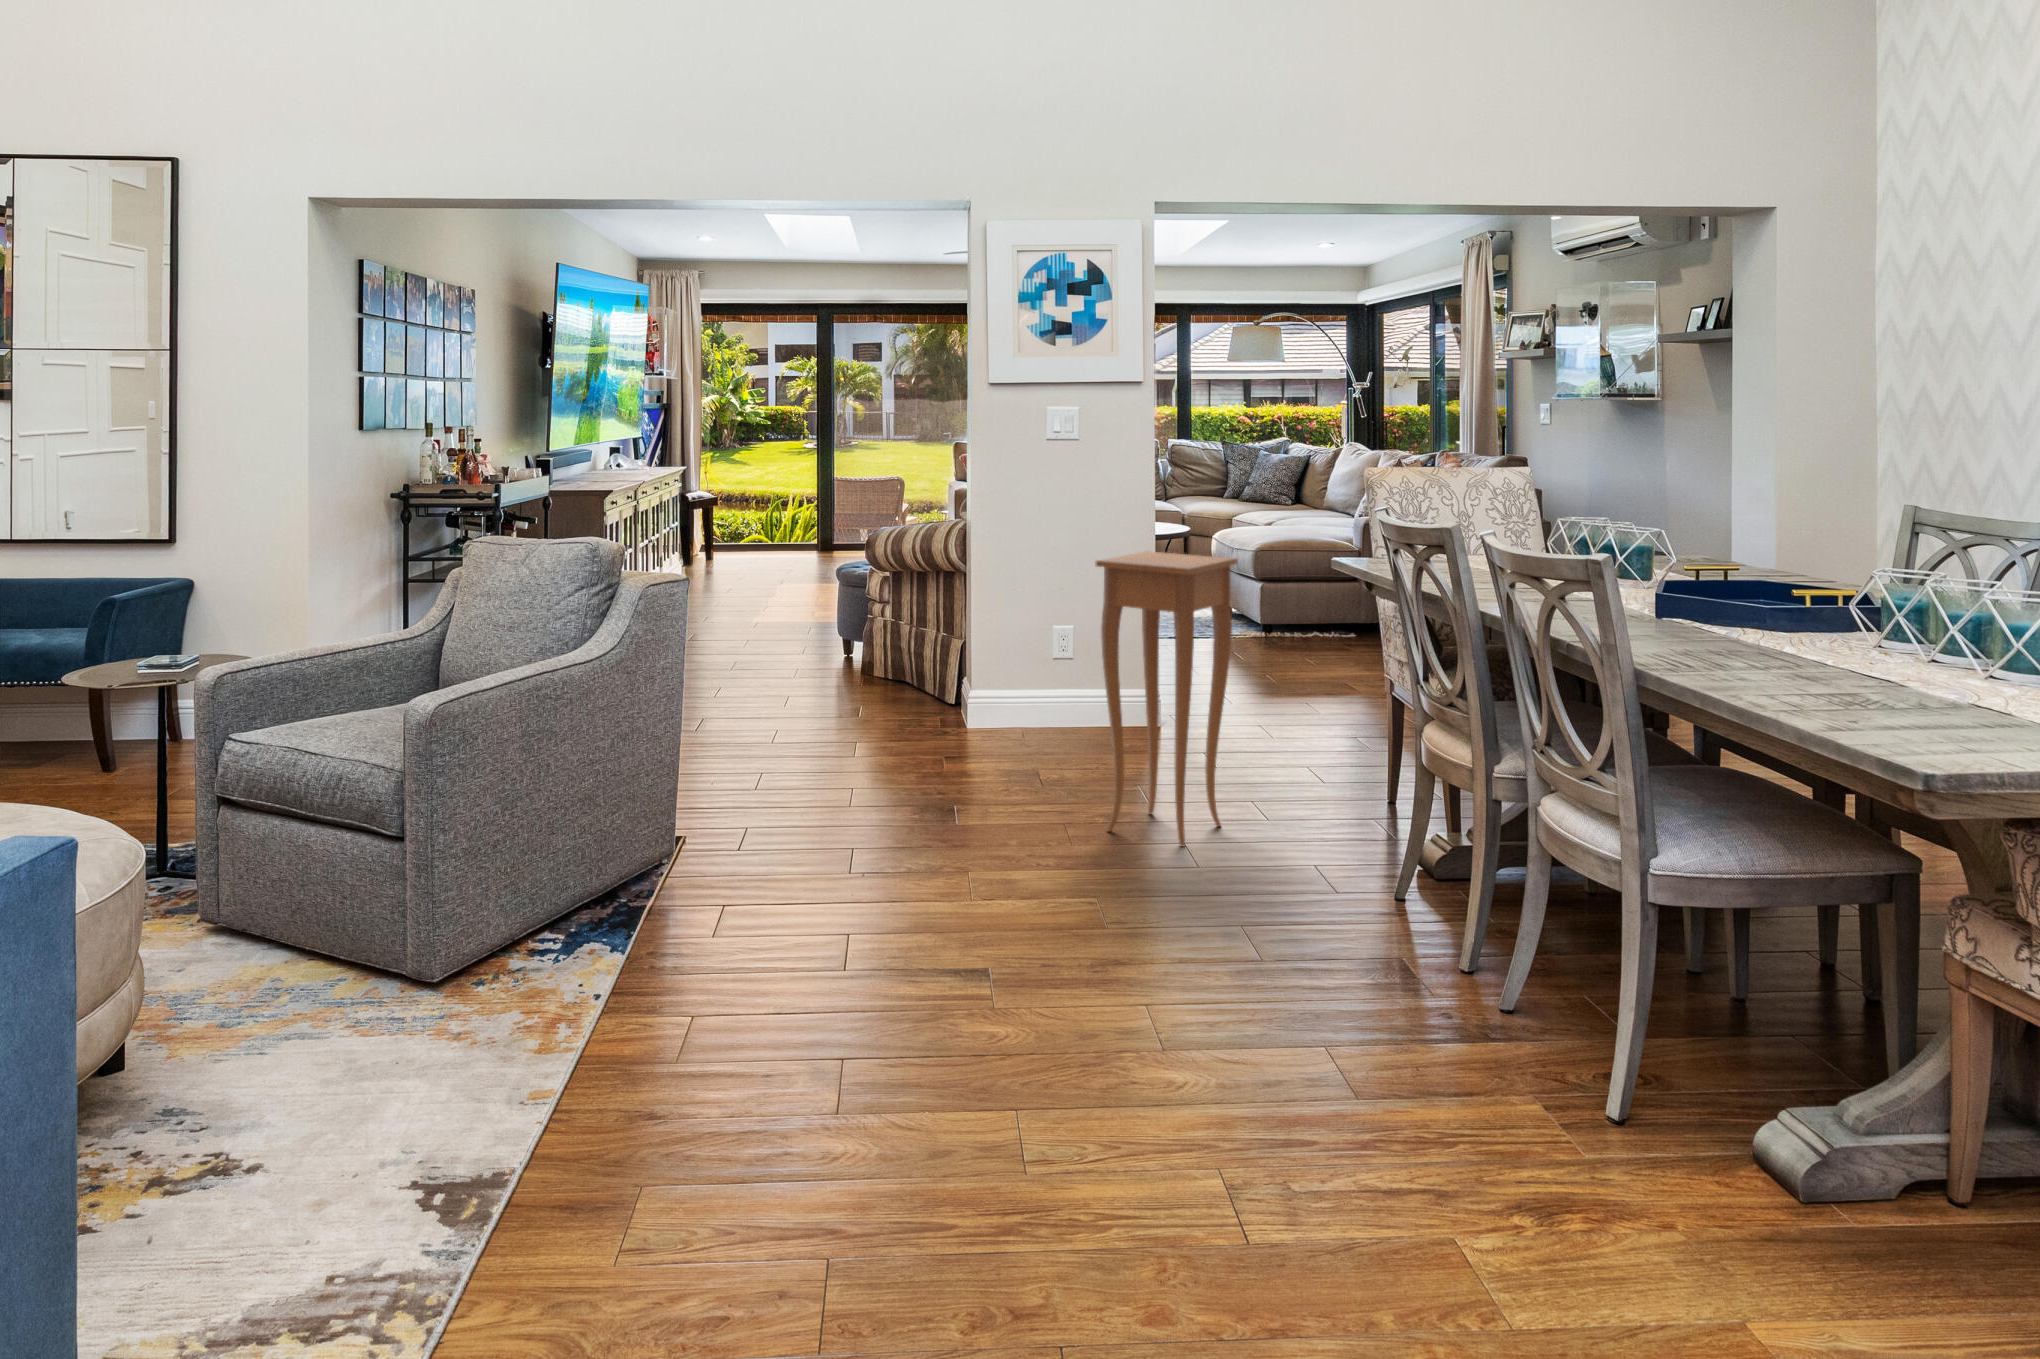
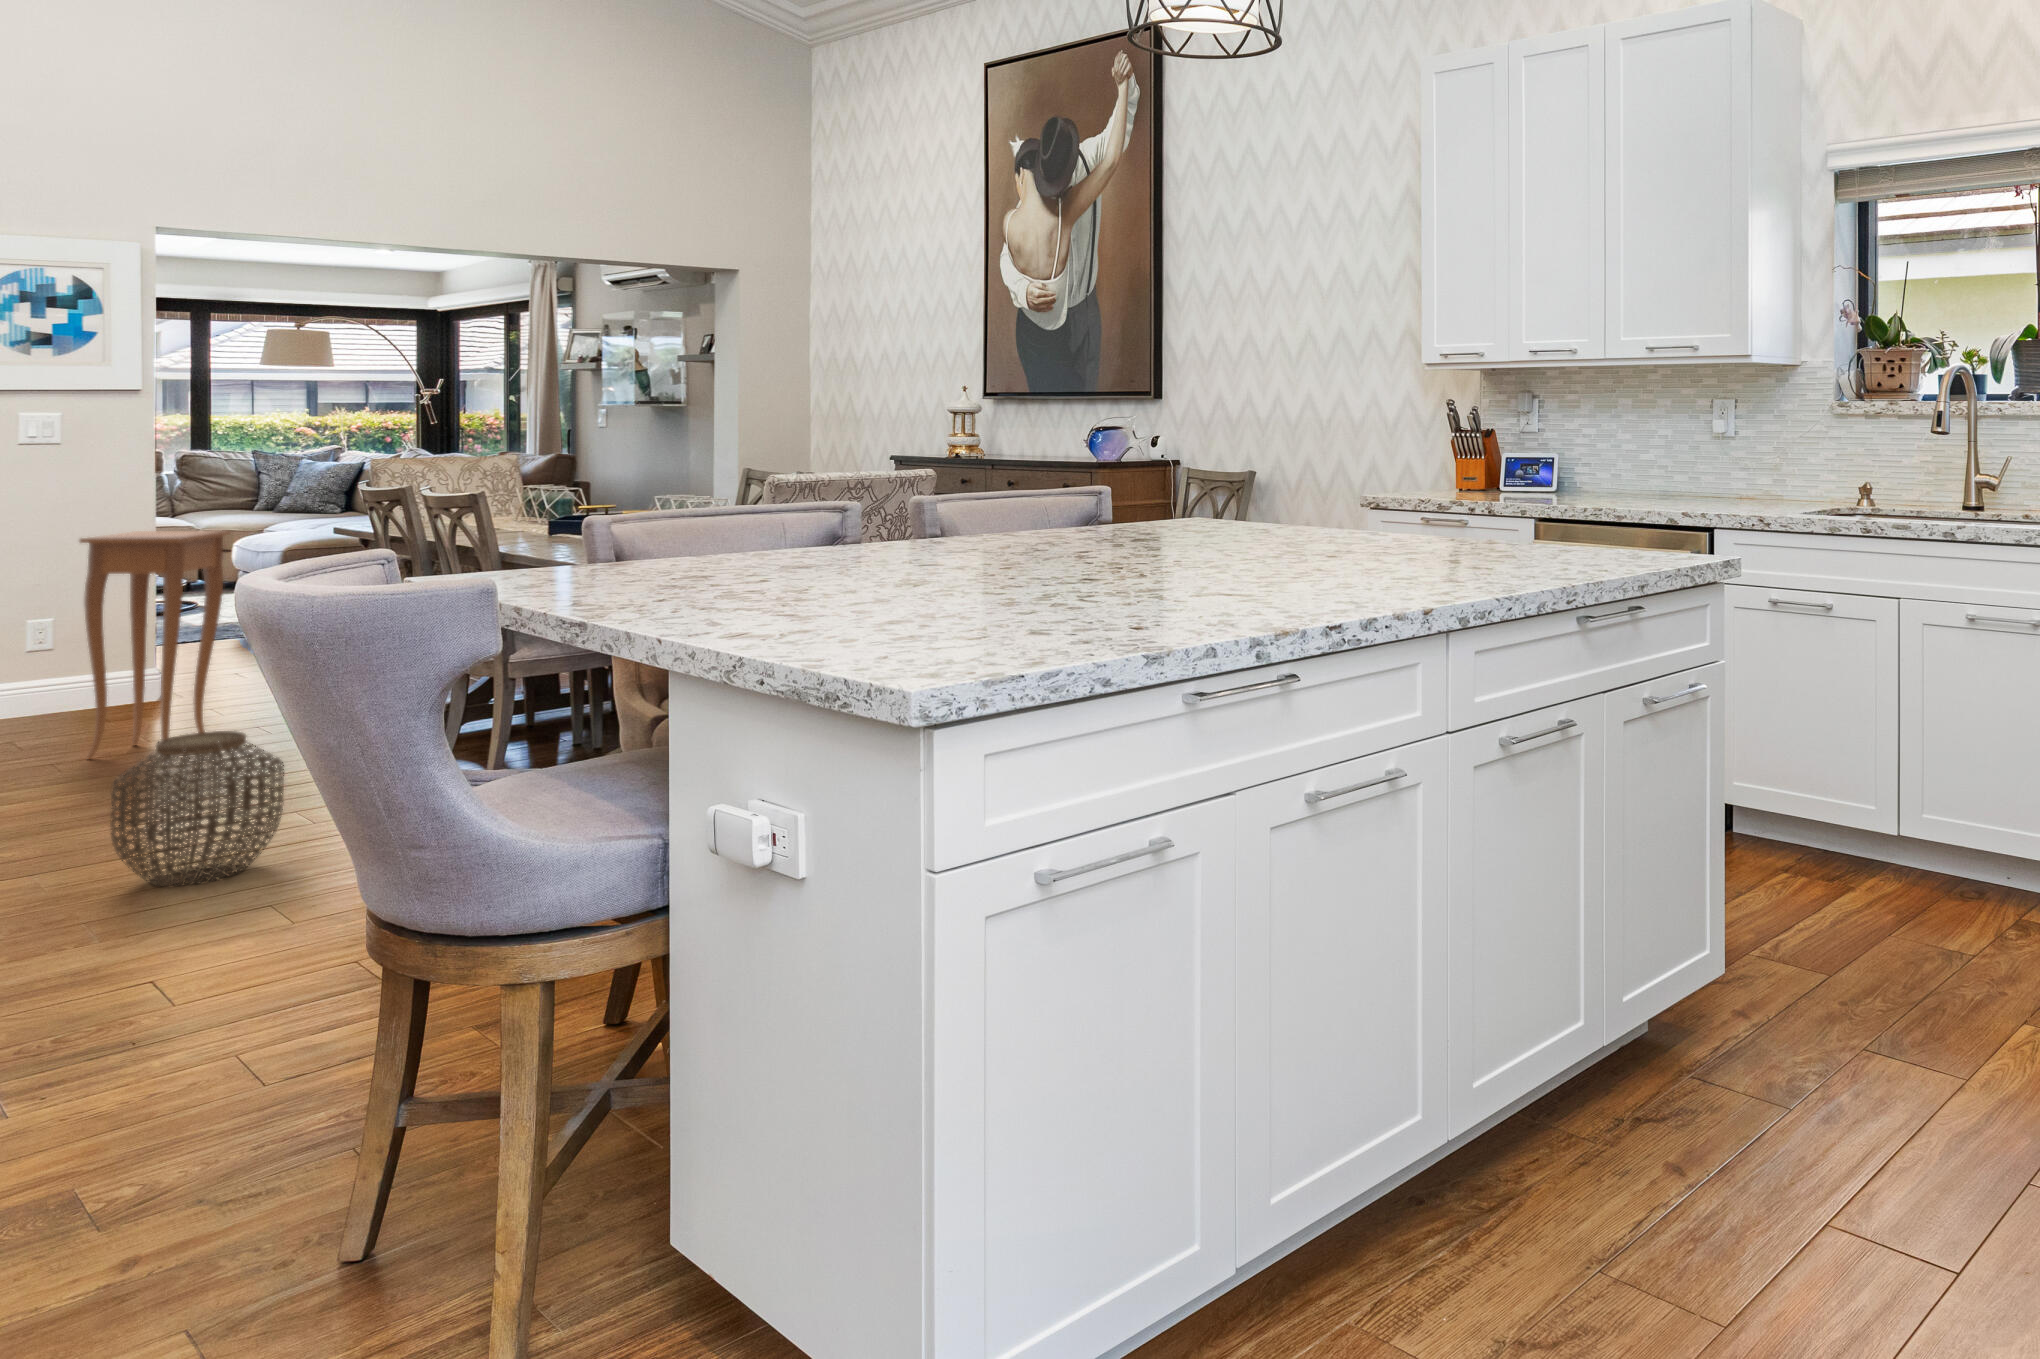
woven basket: none [1134,952,1365,1244] -> present [110,731,284,886]

